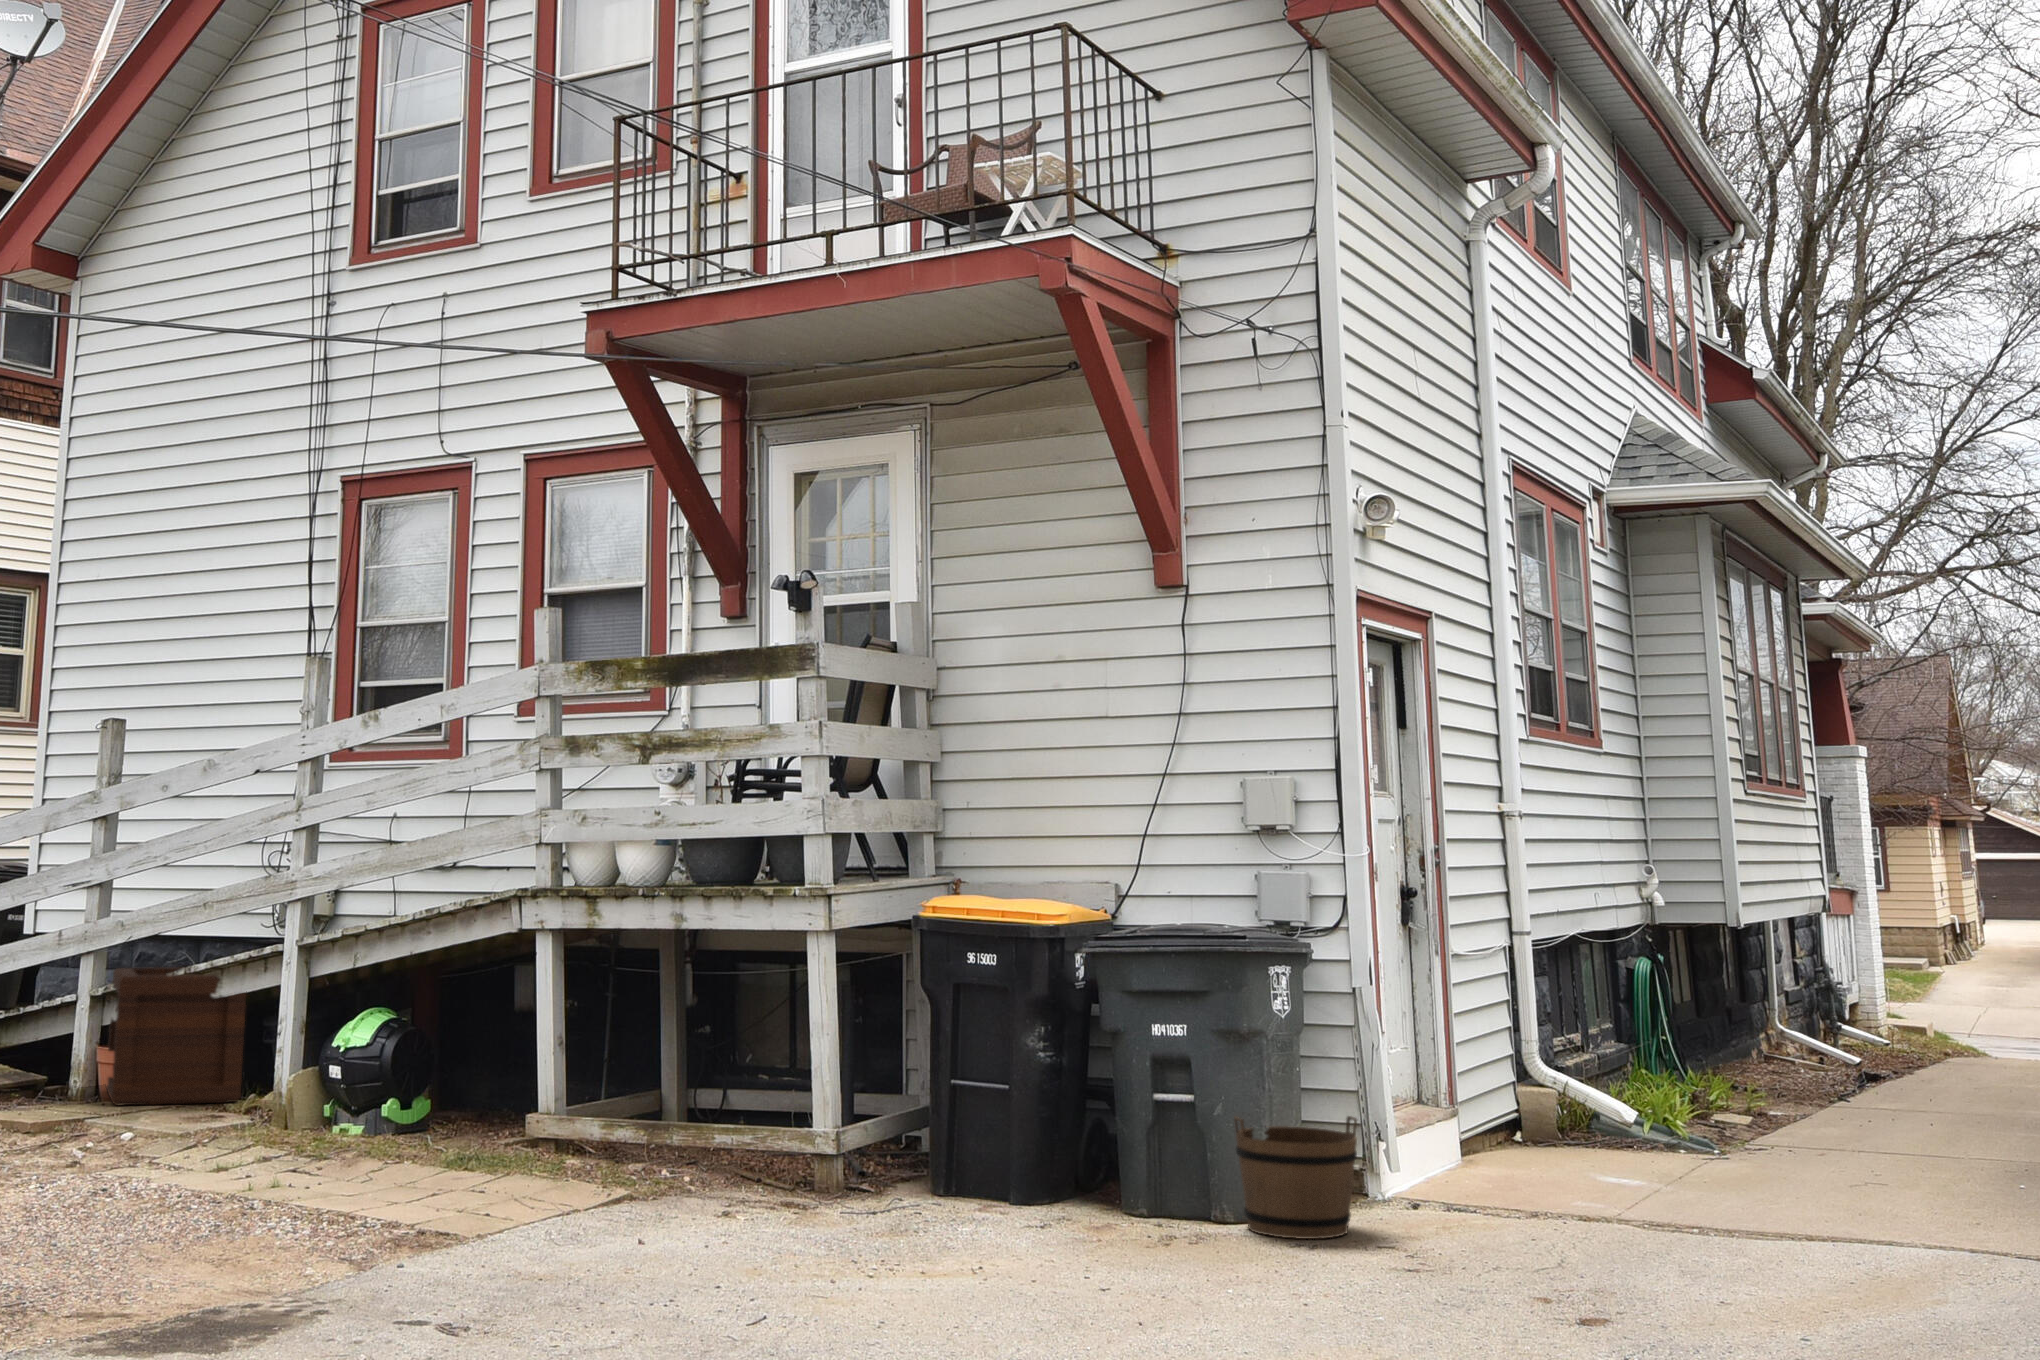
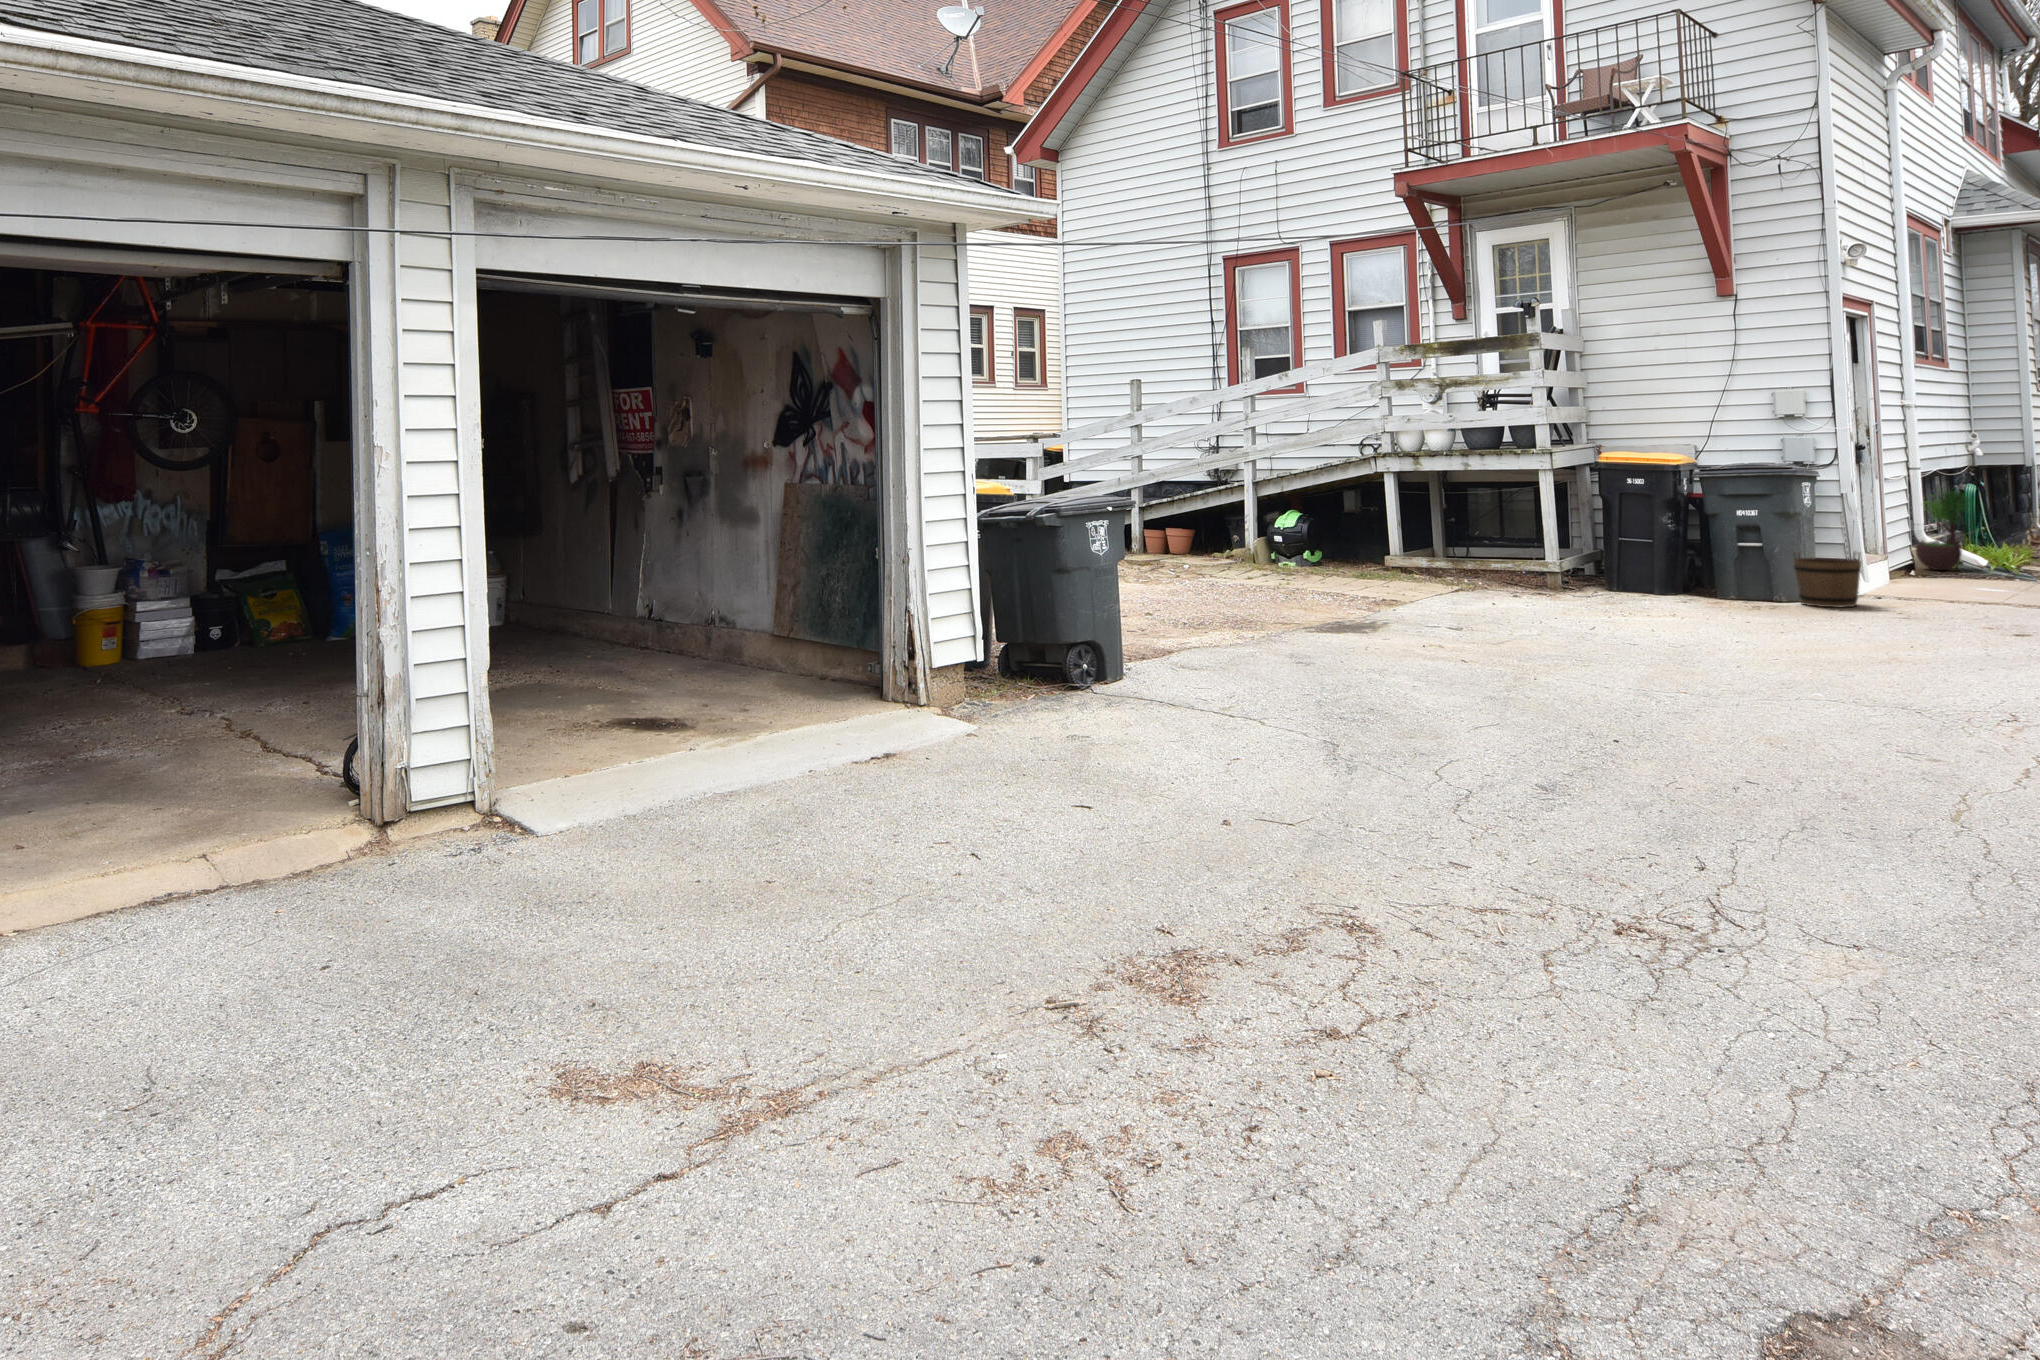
potted tree: none [1518,962,1613,1133] -> present [1916,487,1971,570]
wooden crate: present [106,967,247,1106] -> none [1147,499,1222,562]

